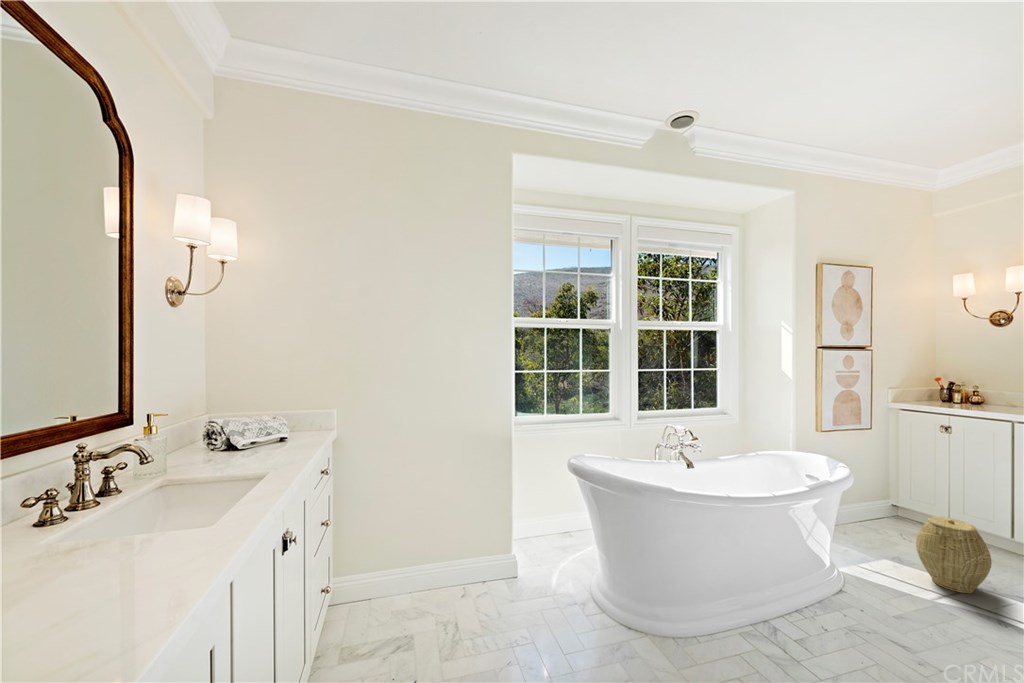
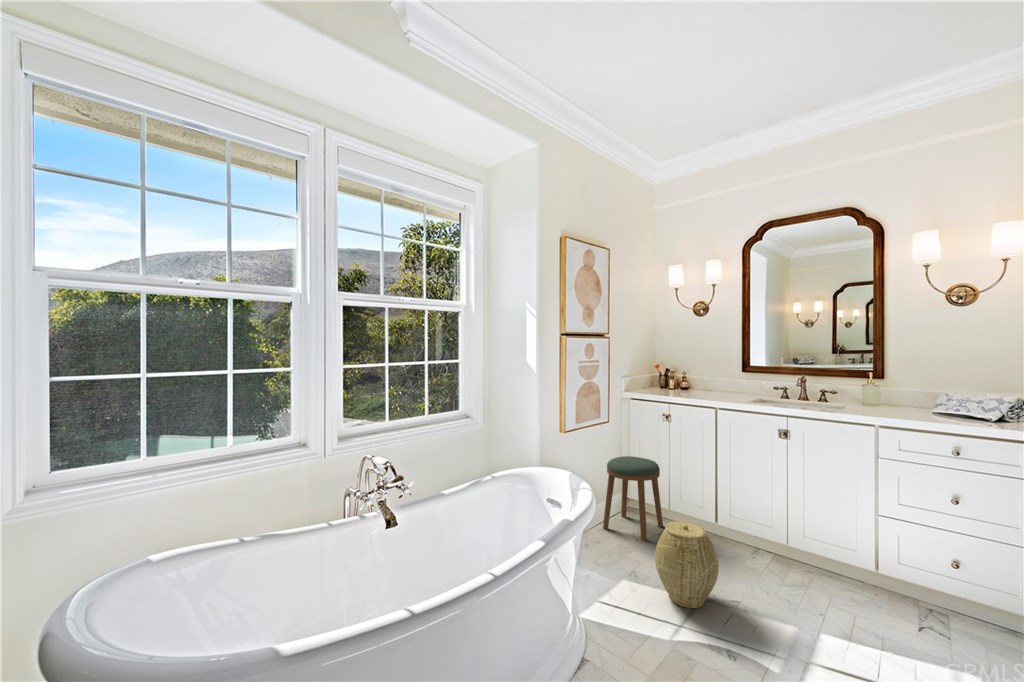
stool: none [866,462,941,541] -> present [603,456,663,541]

